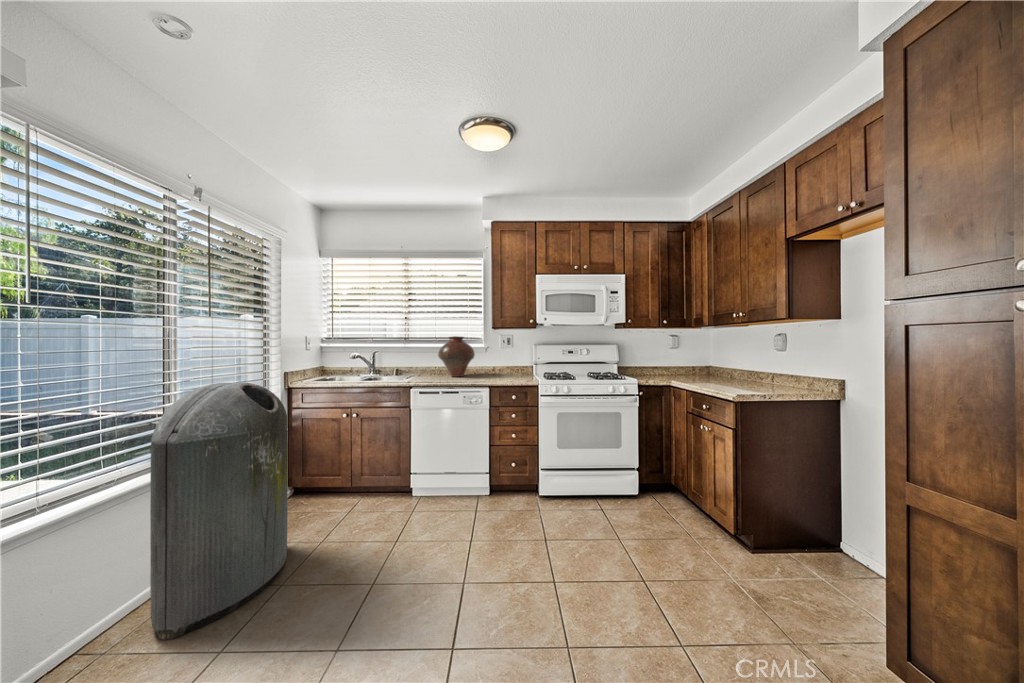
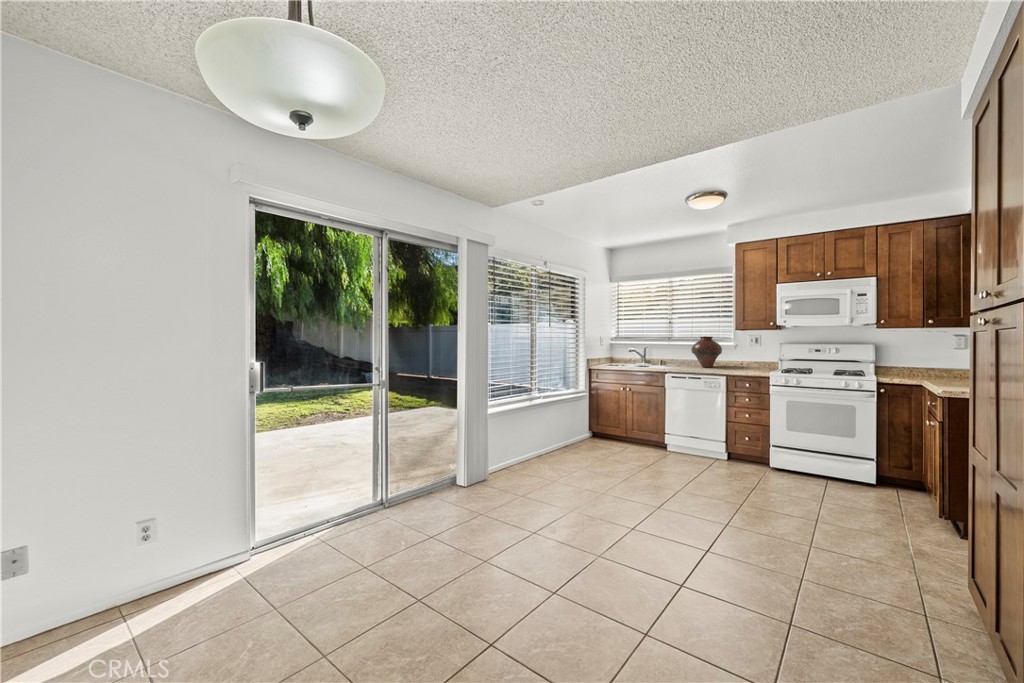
trash can: present [150,382,288,640] -> none [525,362,584,475]

